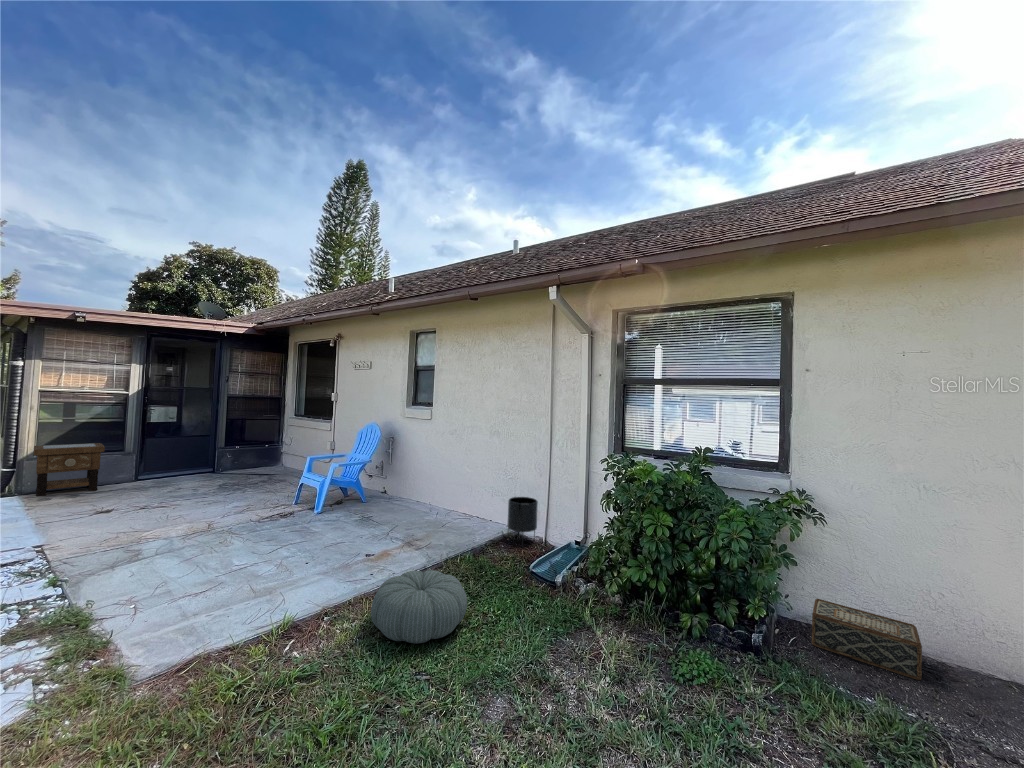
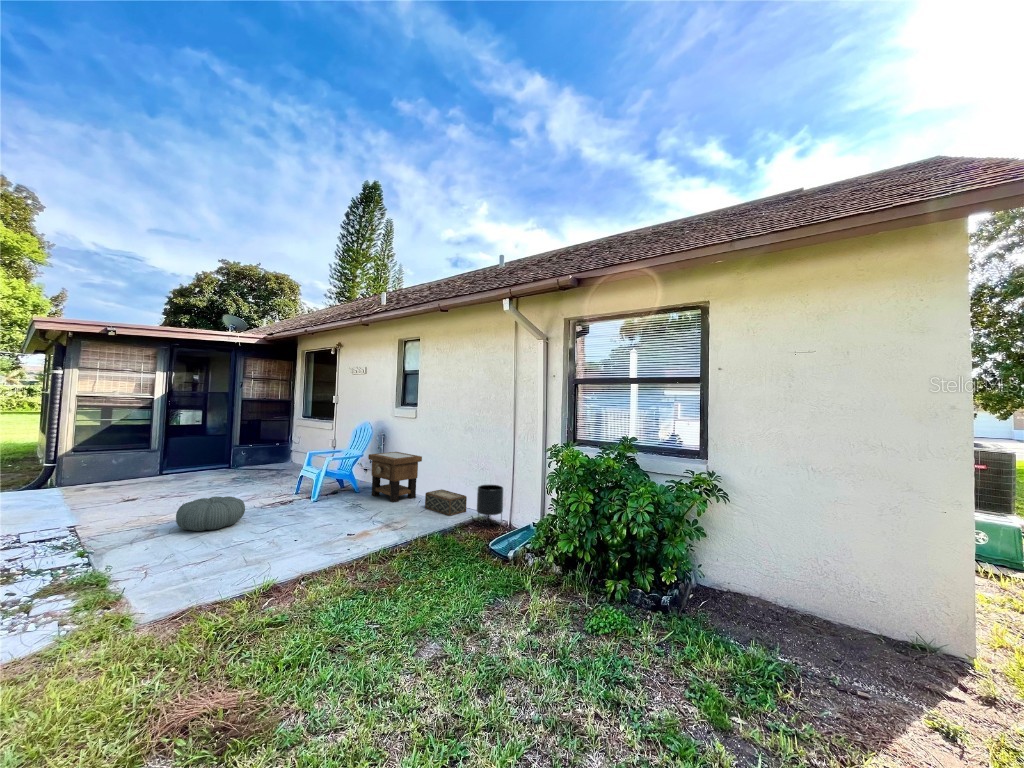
side table: present [34,443,105,496] -> present [368,452,422,502]
pouf: present [371,570,467,643] -> present [176,496,245,531]
woven basket: present [812,599,922,680] -> present [425,489,467,516]

